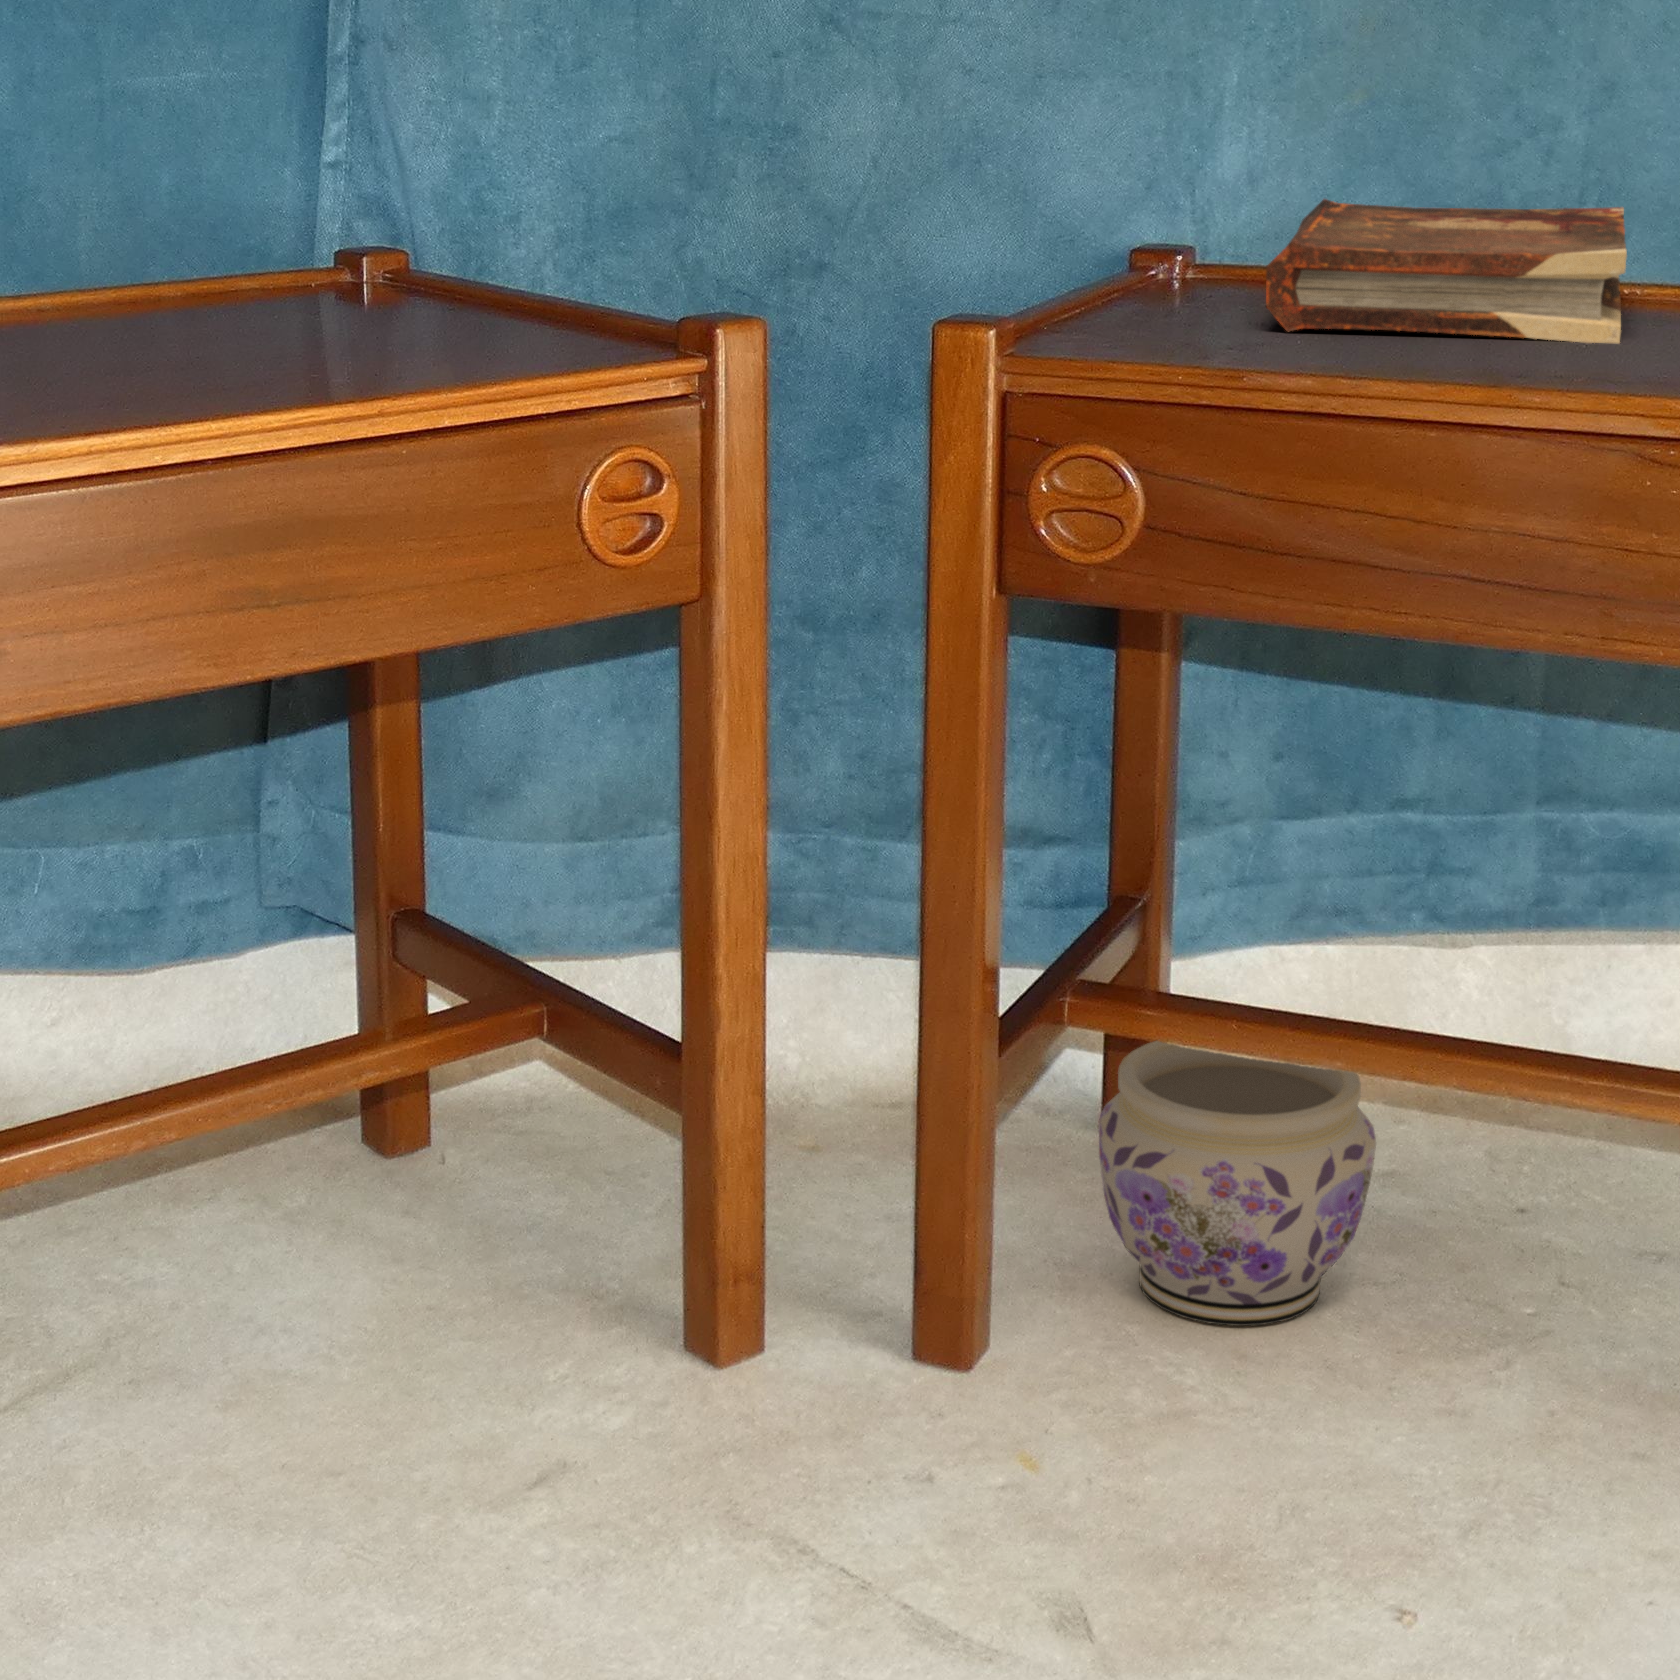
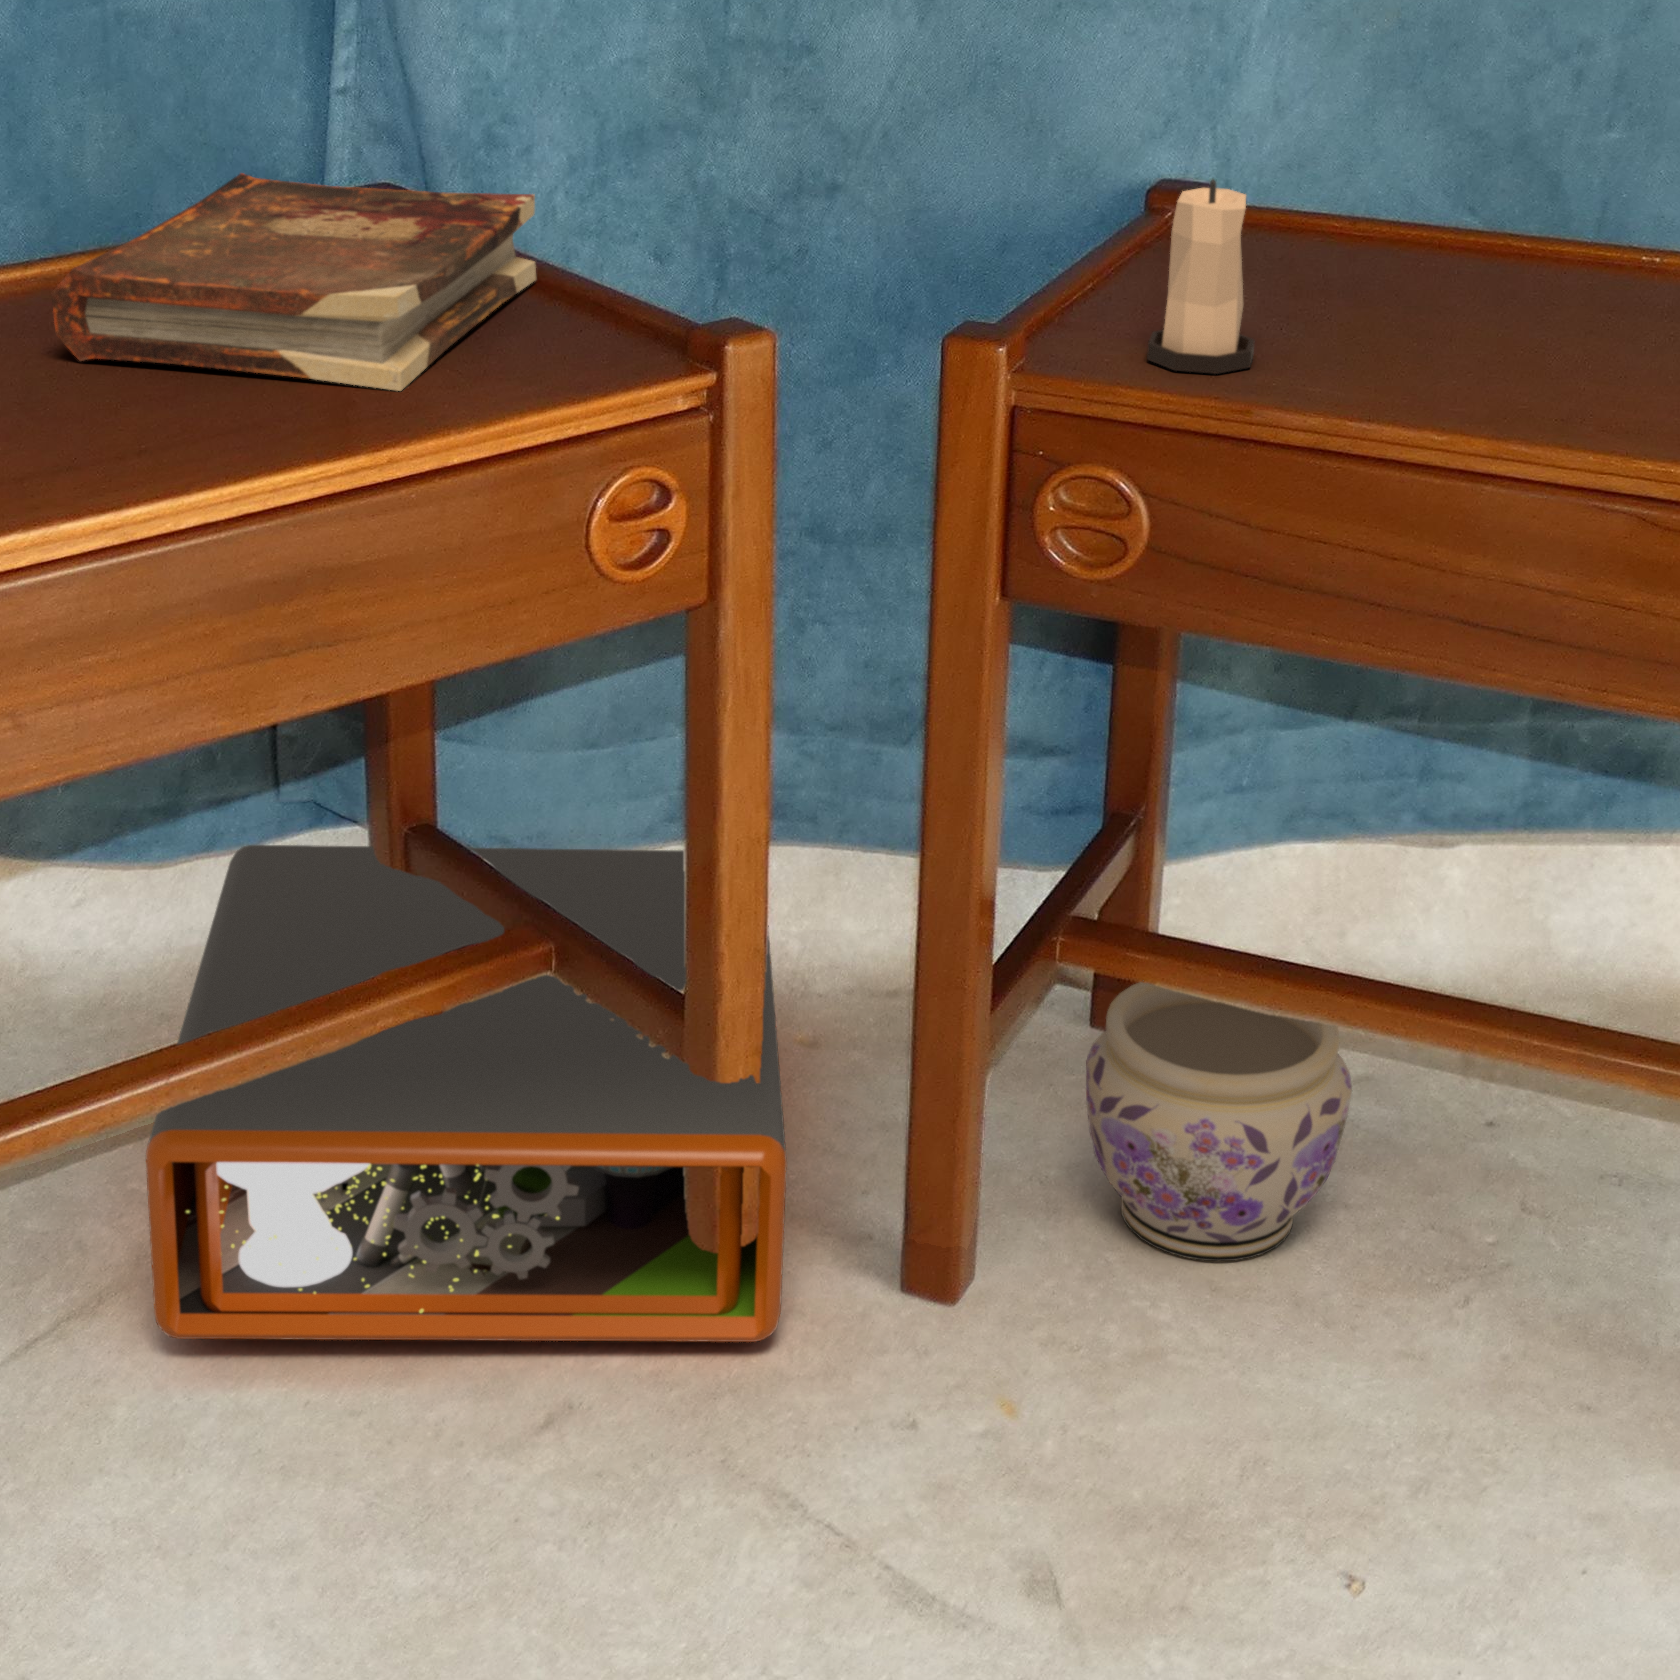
candle: none [1139,162,1247,356] -> present [1147,179,1254,374]
book: present [1266,199,1627,344] -> present [51,173,536,391]
storage box: none [118,939,787,1395] -> present [146,845,787,1342]

